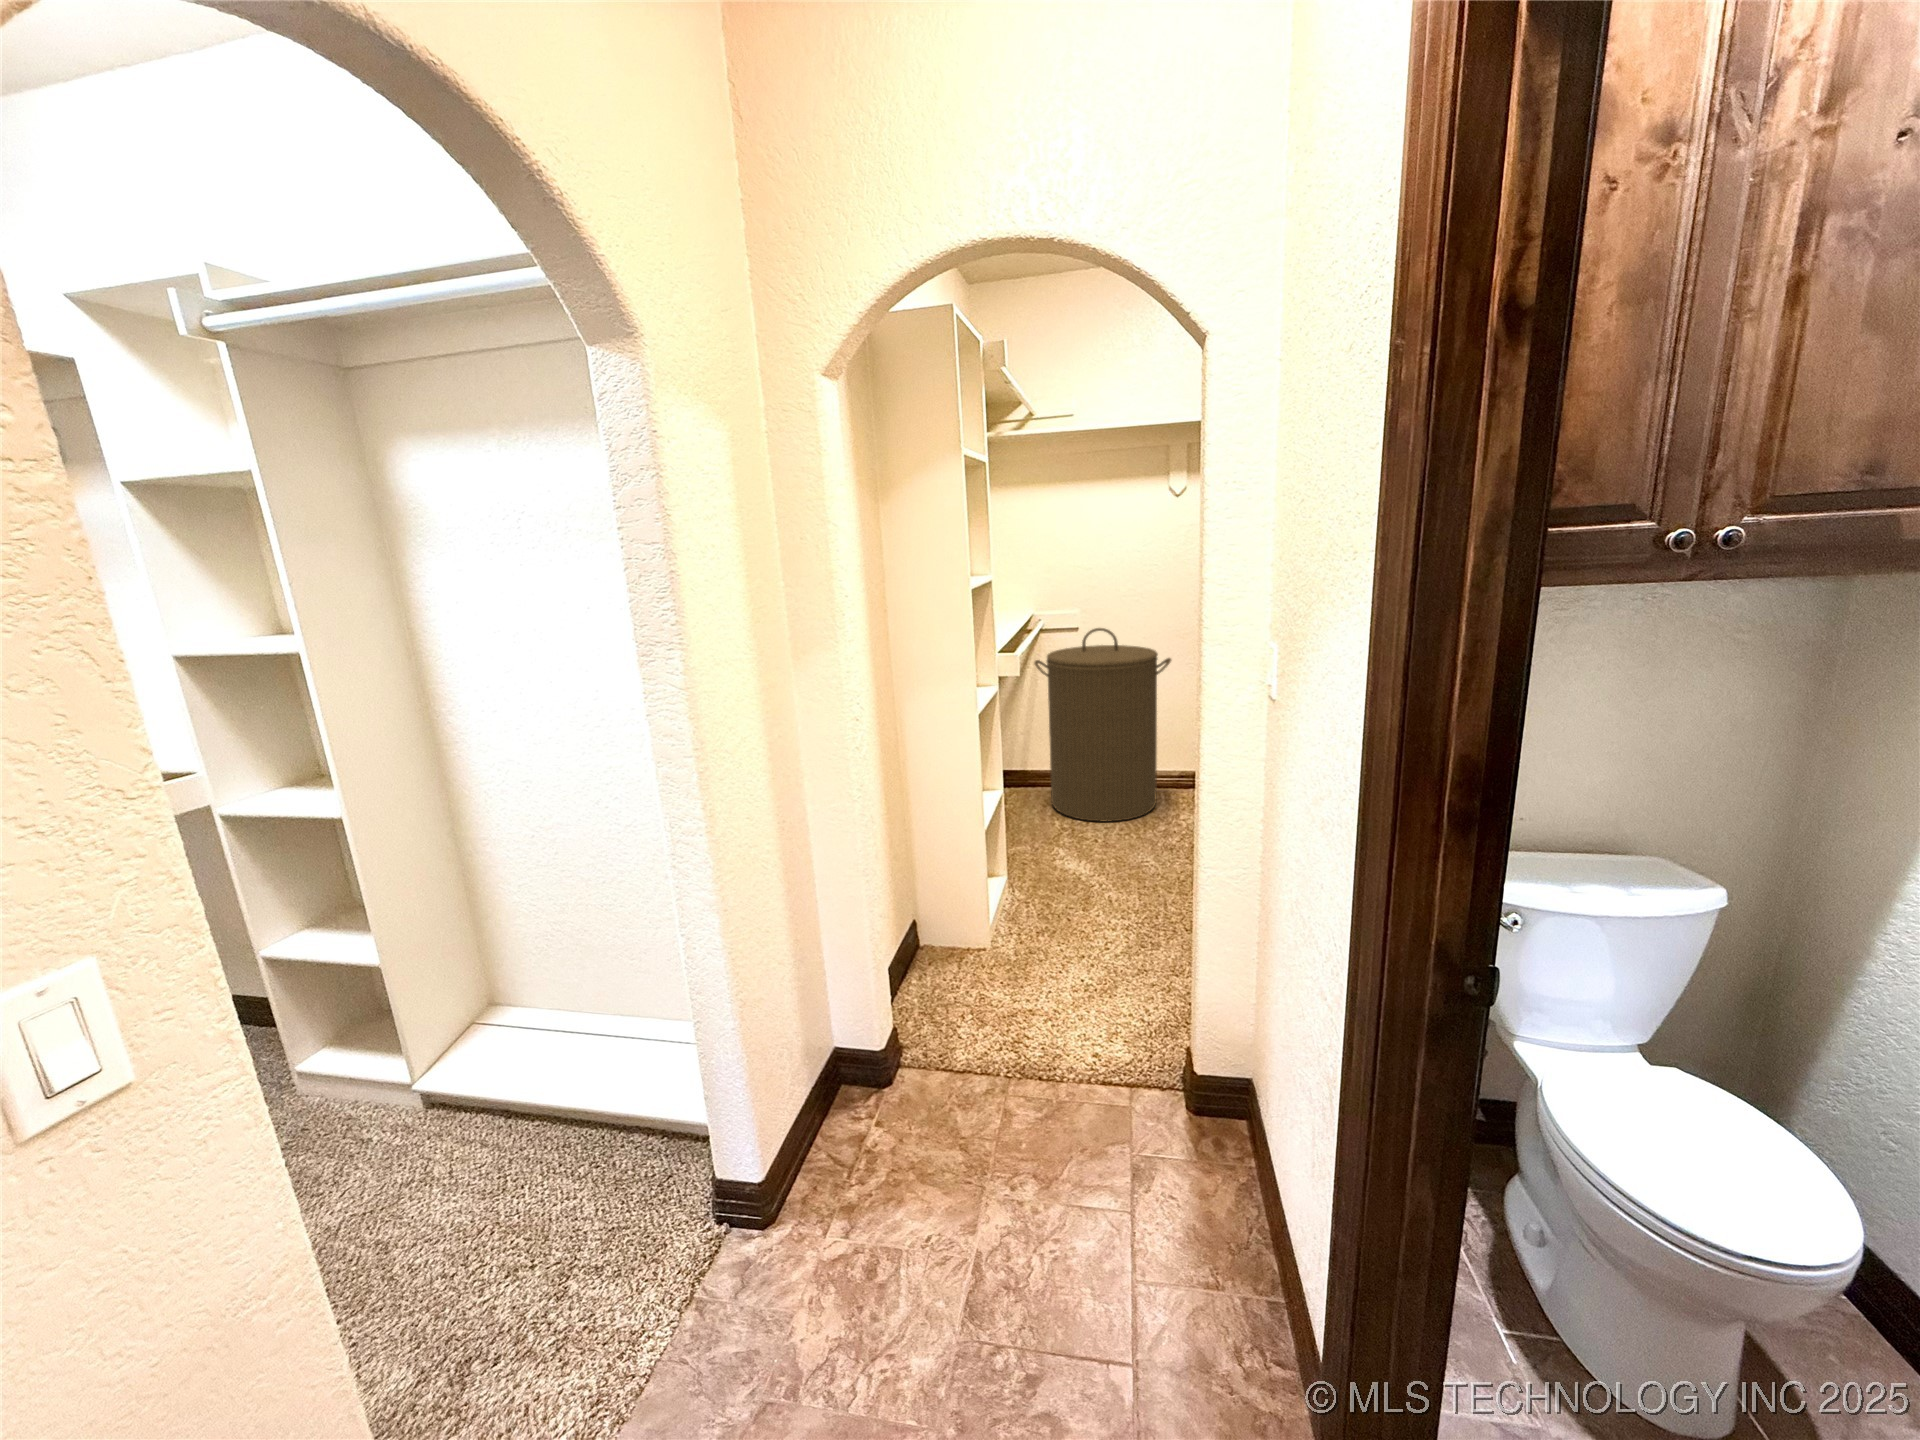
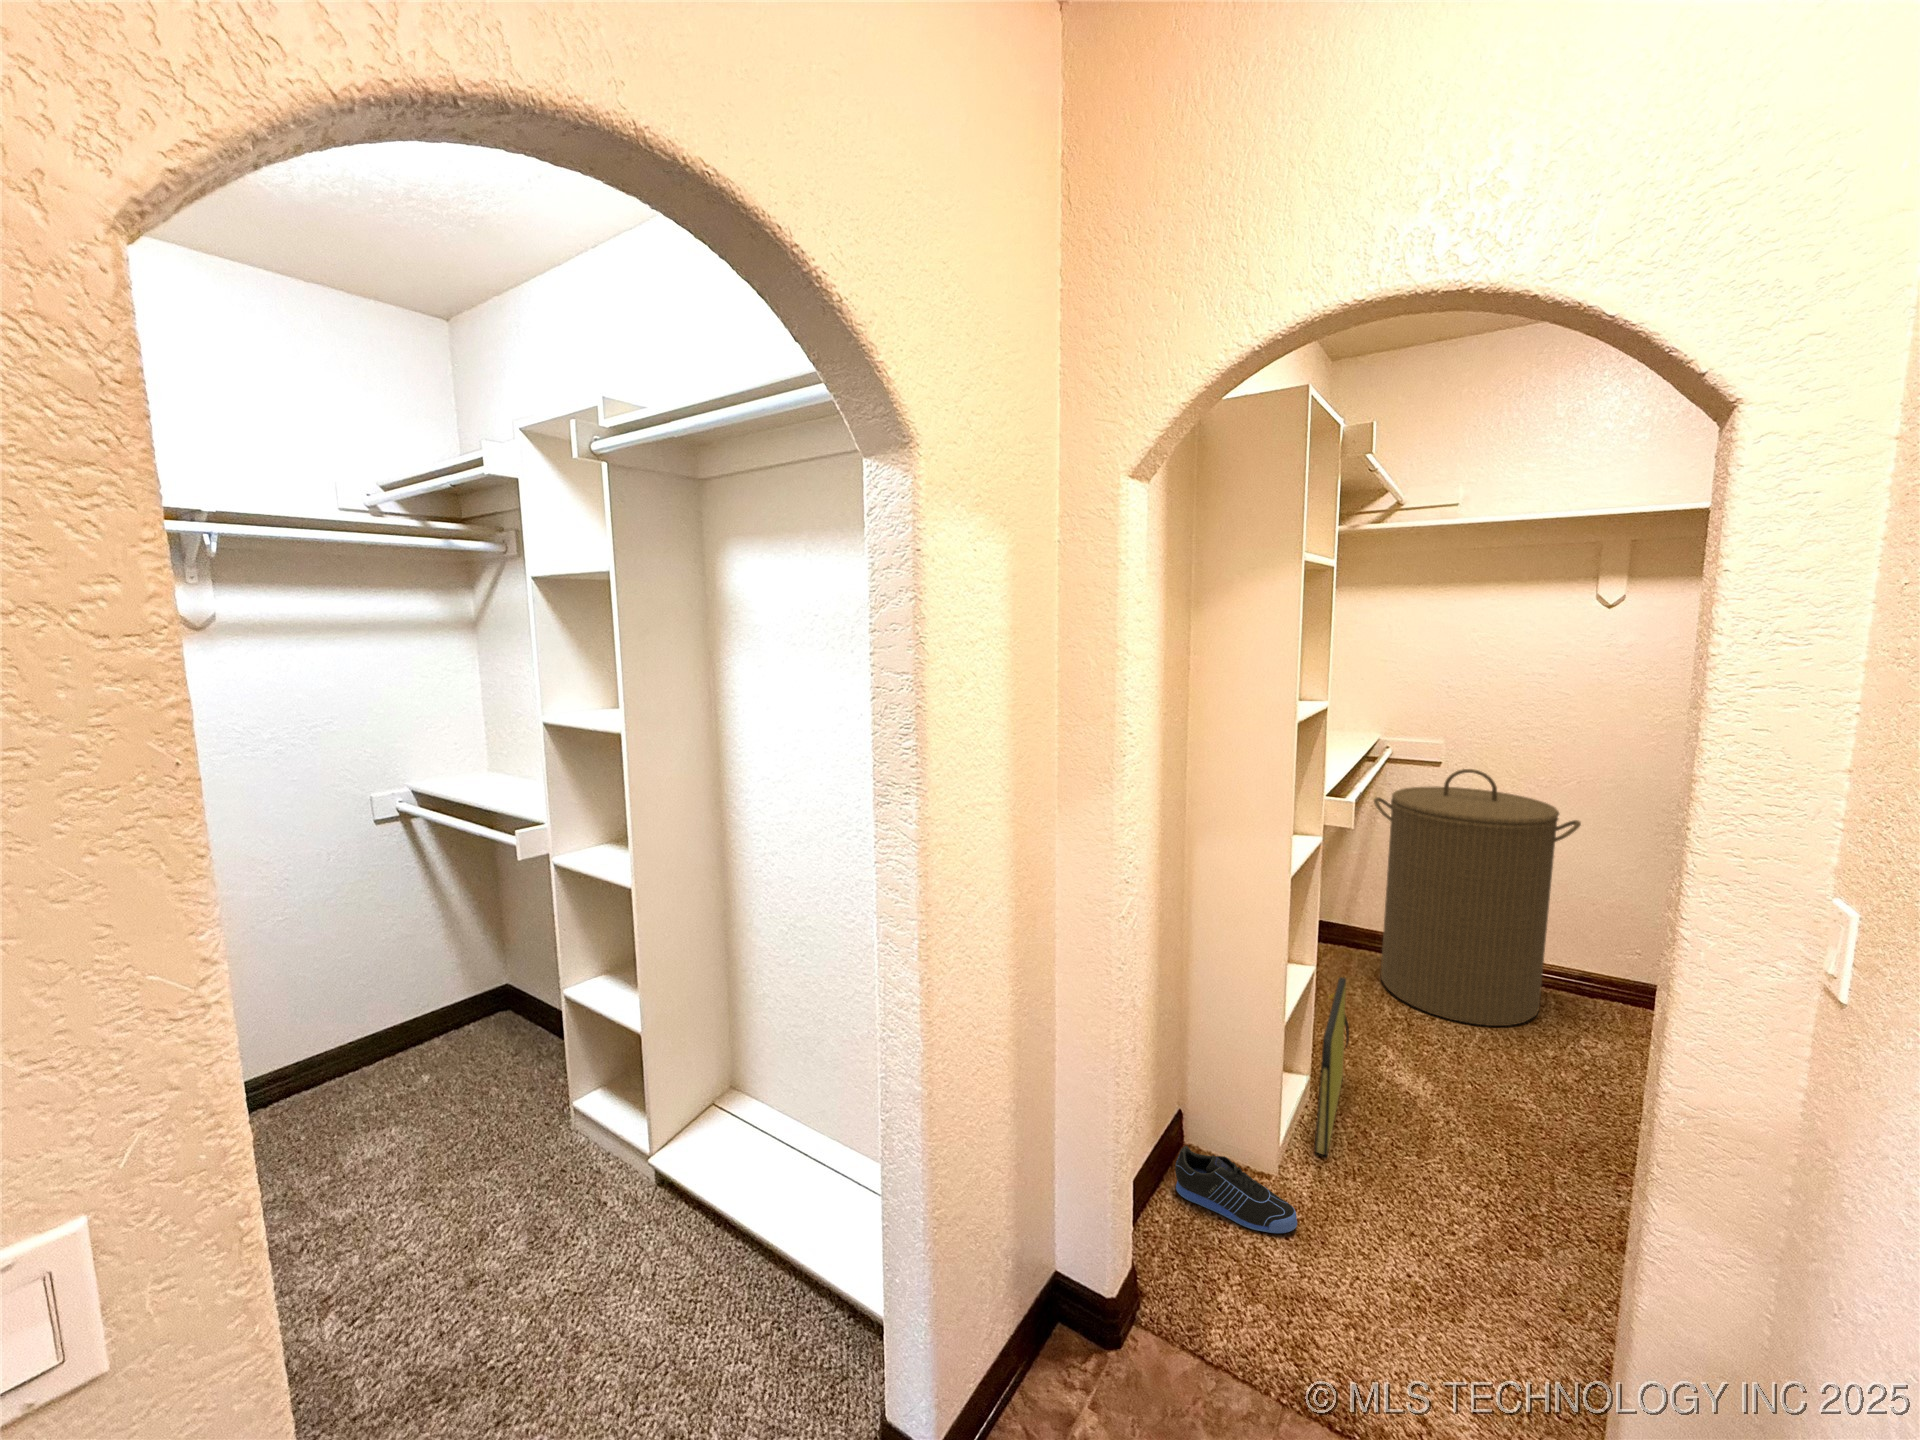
bag: none [1013,797,1032,927] -> present [1314,977,1349,1156]
sneaker: none [916,940,1008,985] -> present [1175,1146,1297,1233]

